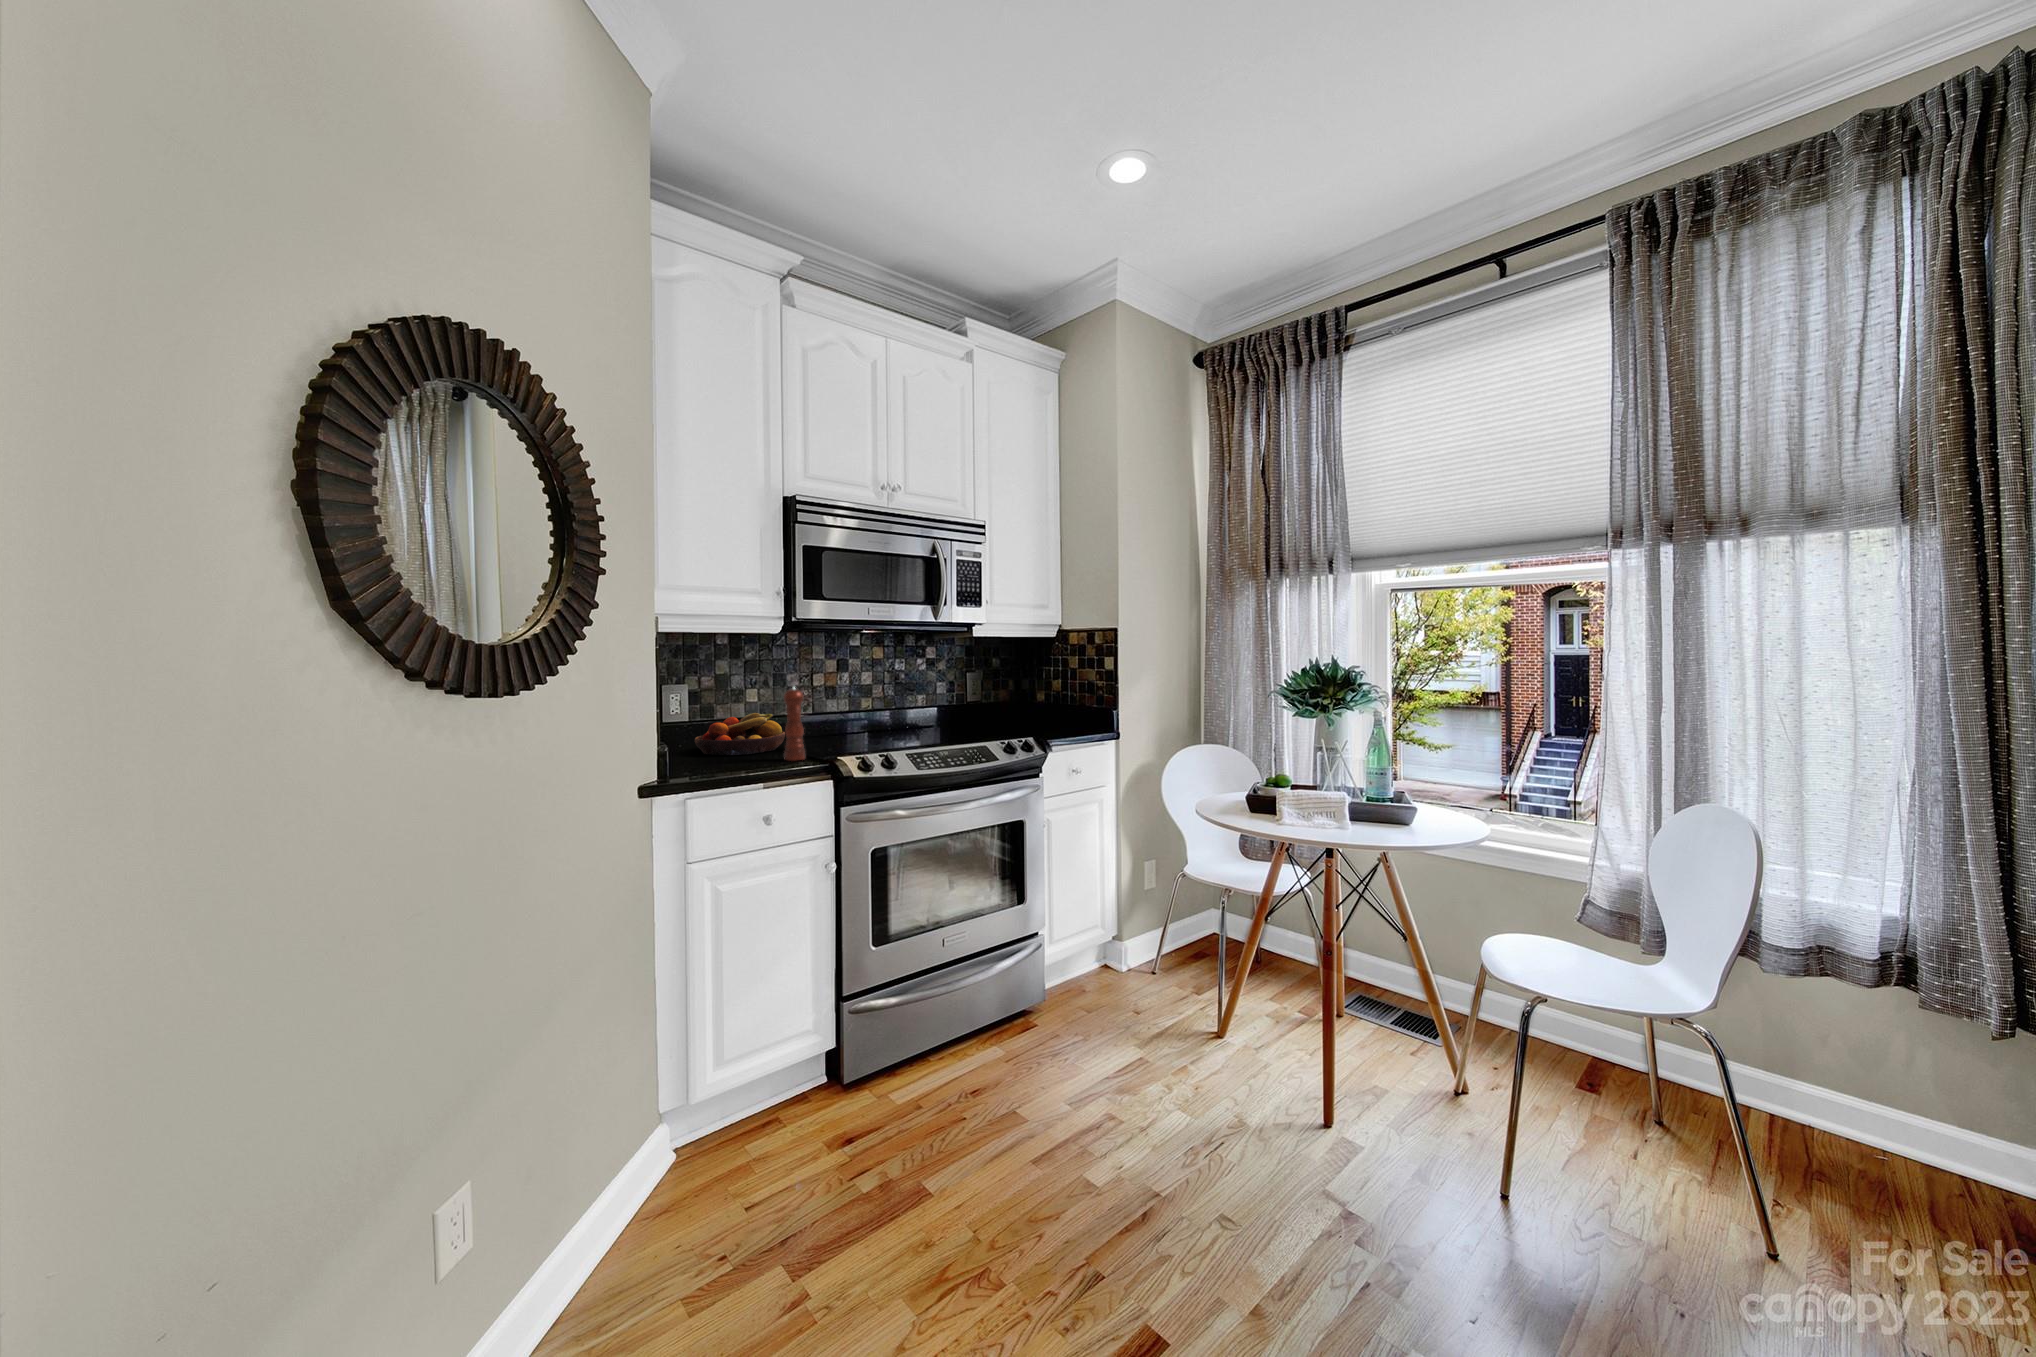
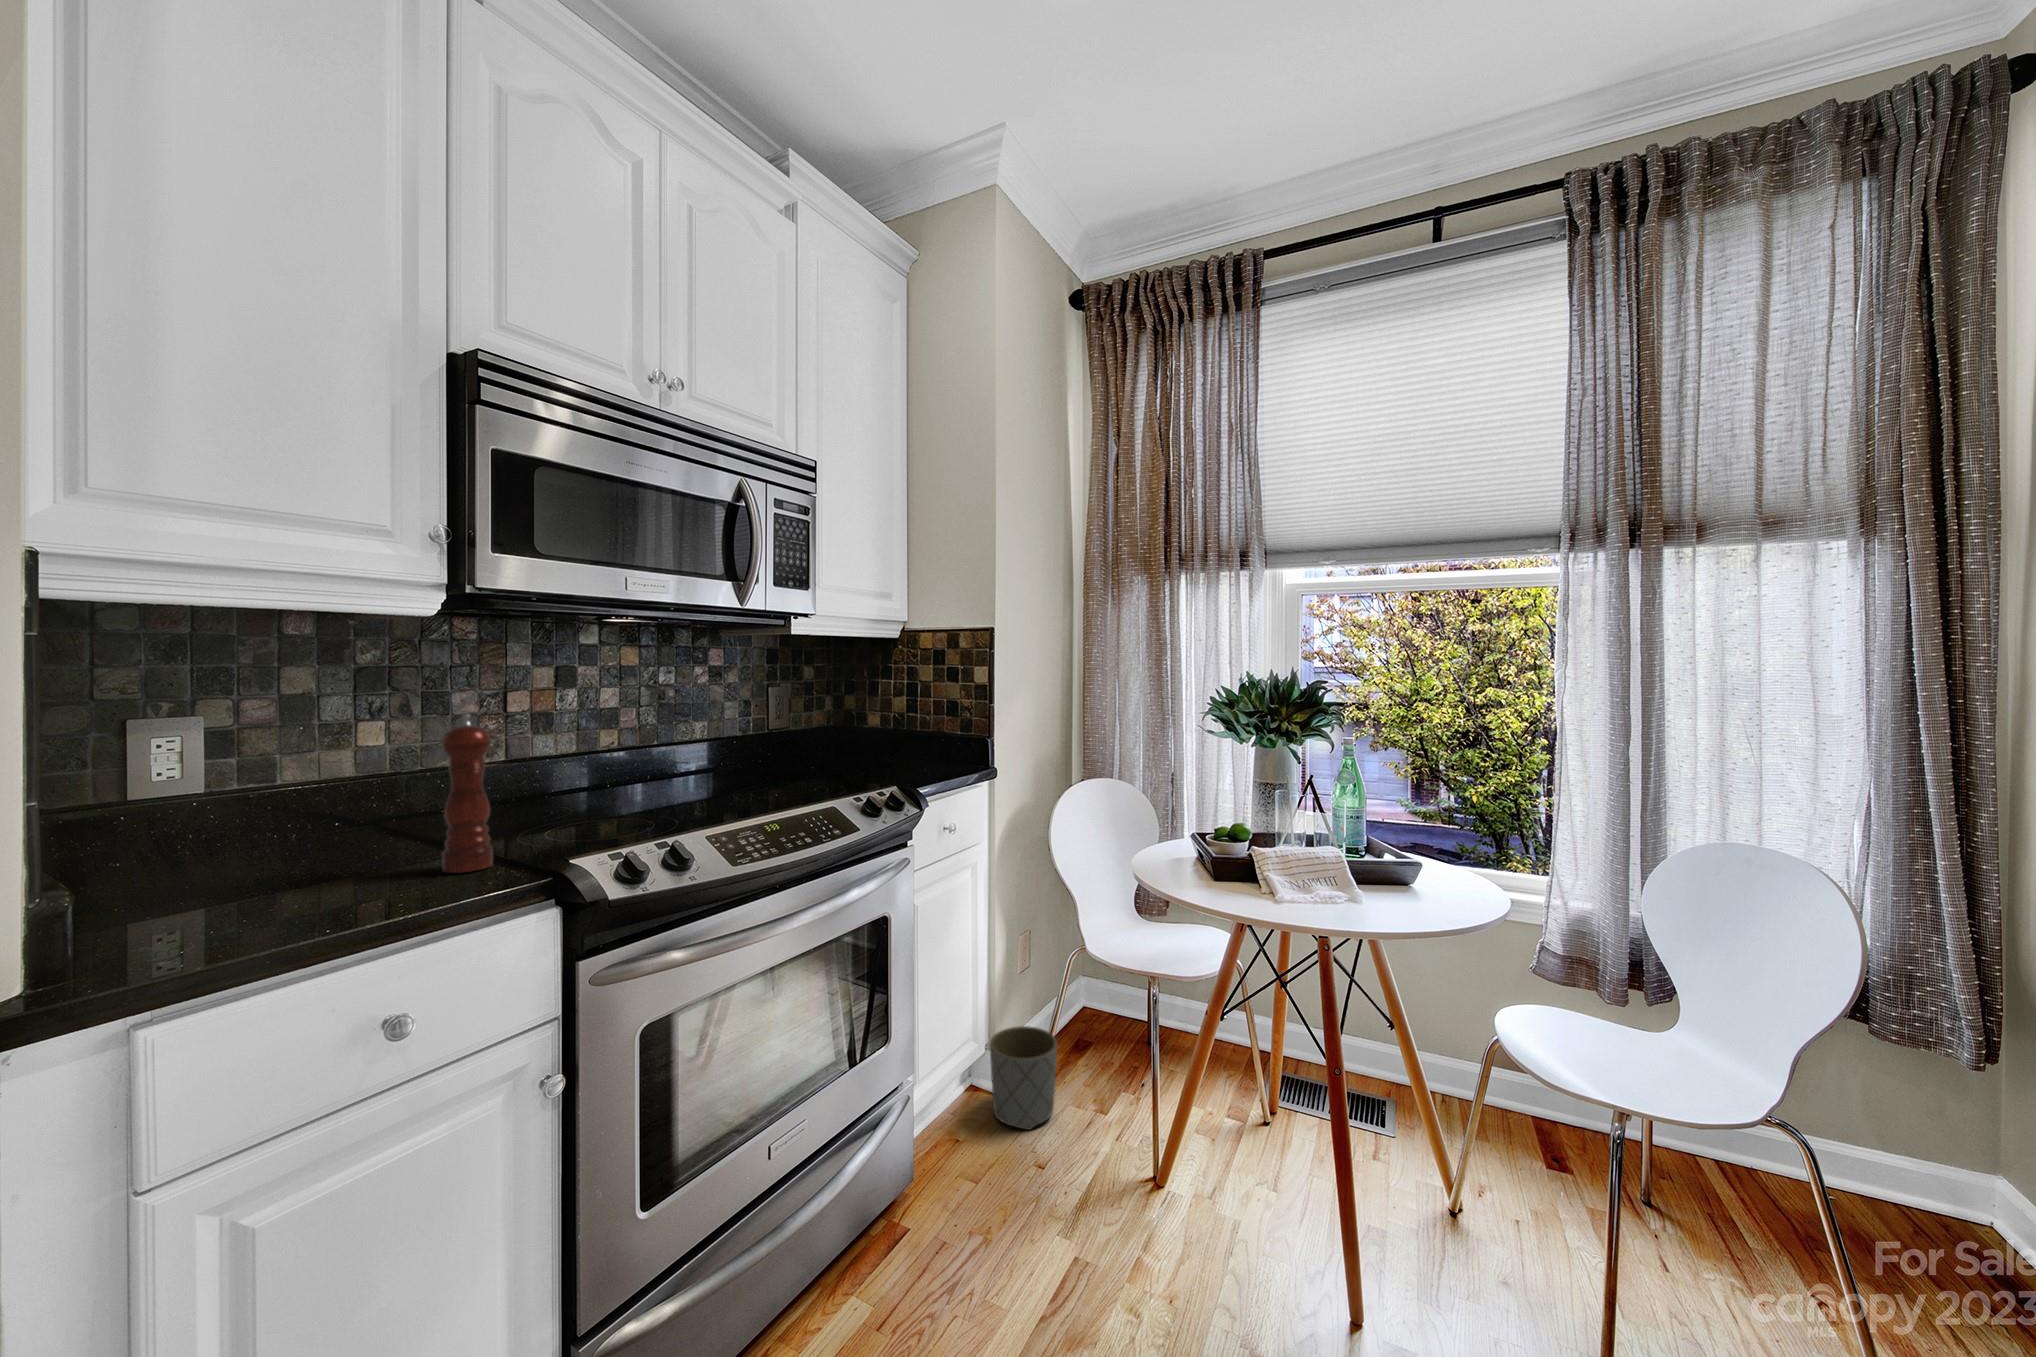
fruit bowl: present [695,713,785,755] -> none [214,768,446,865]
planter: none [1110,921,1160,989] -> present [990,1026,1057,1130]

